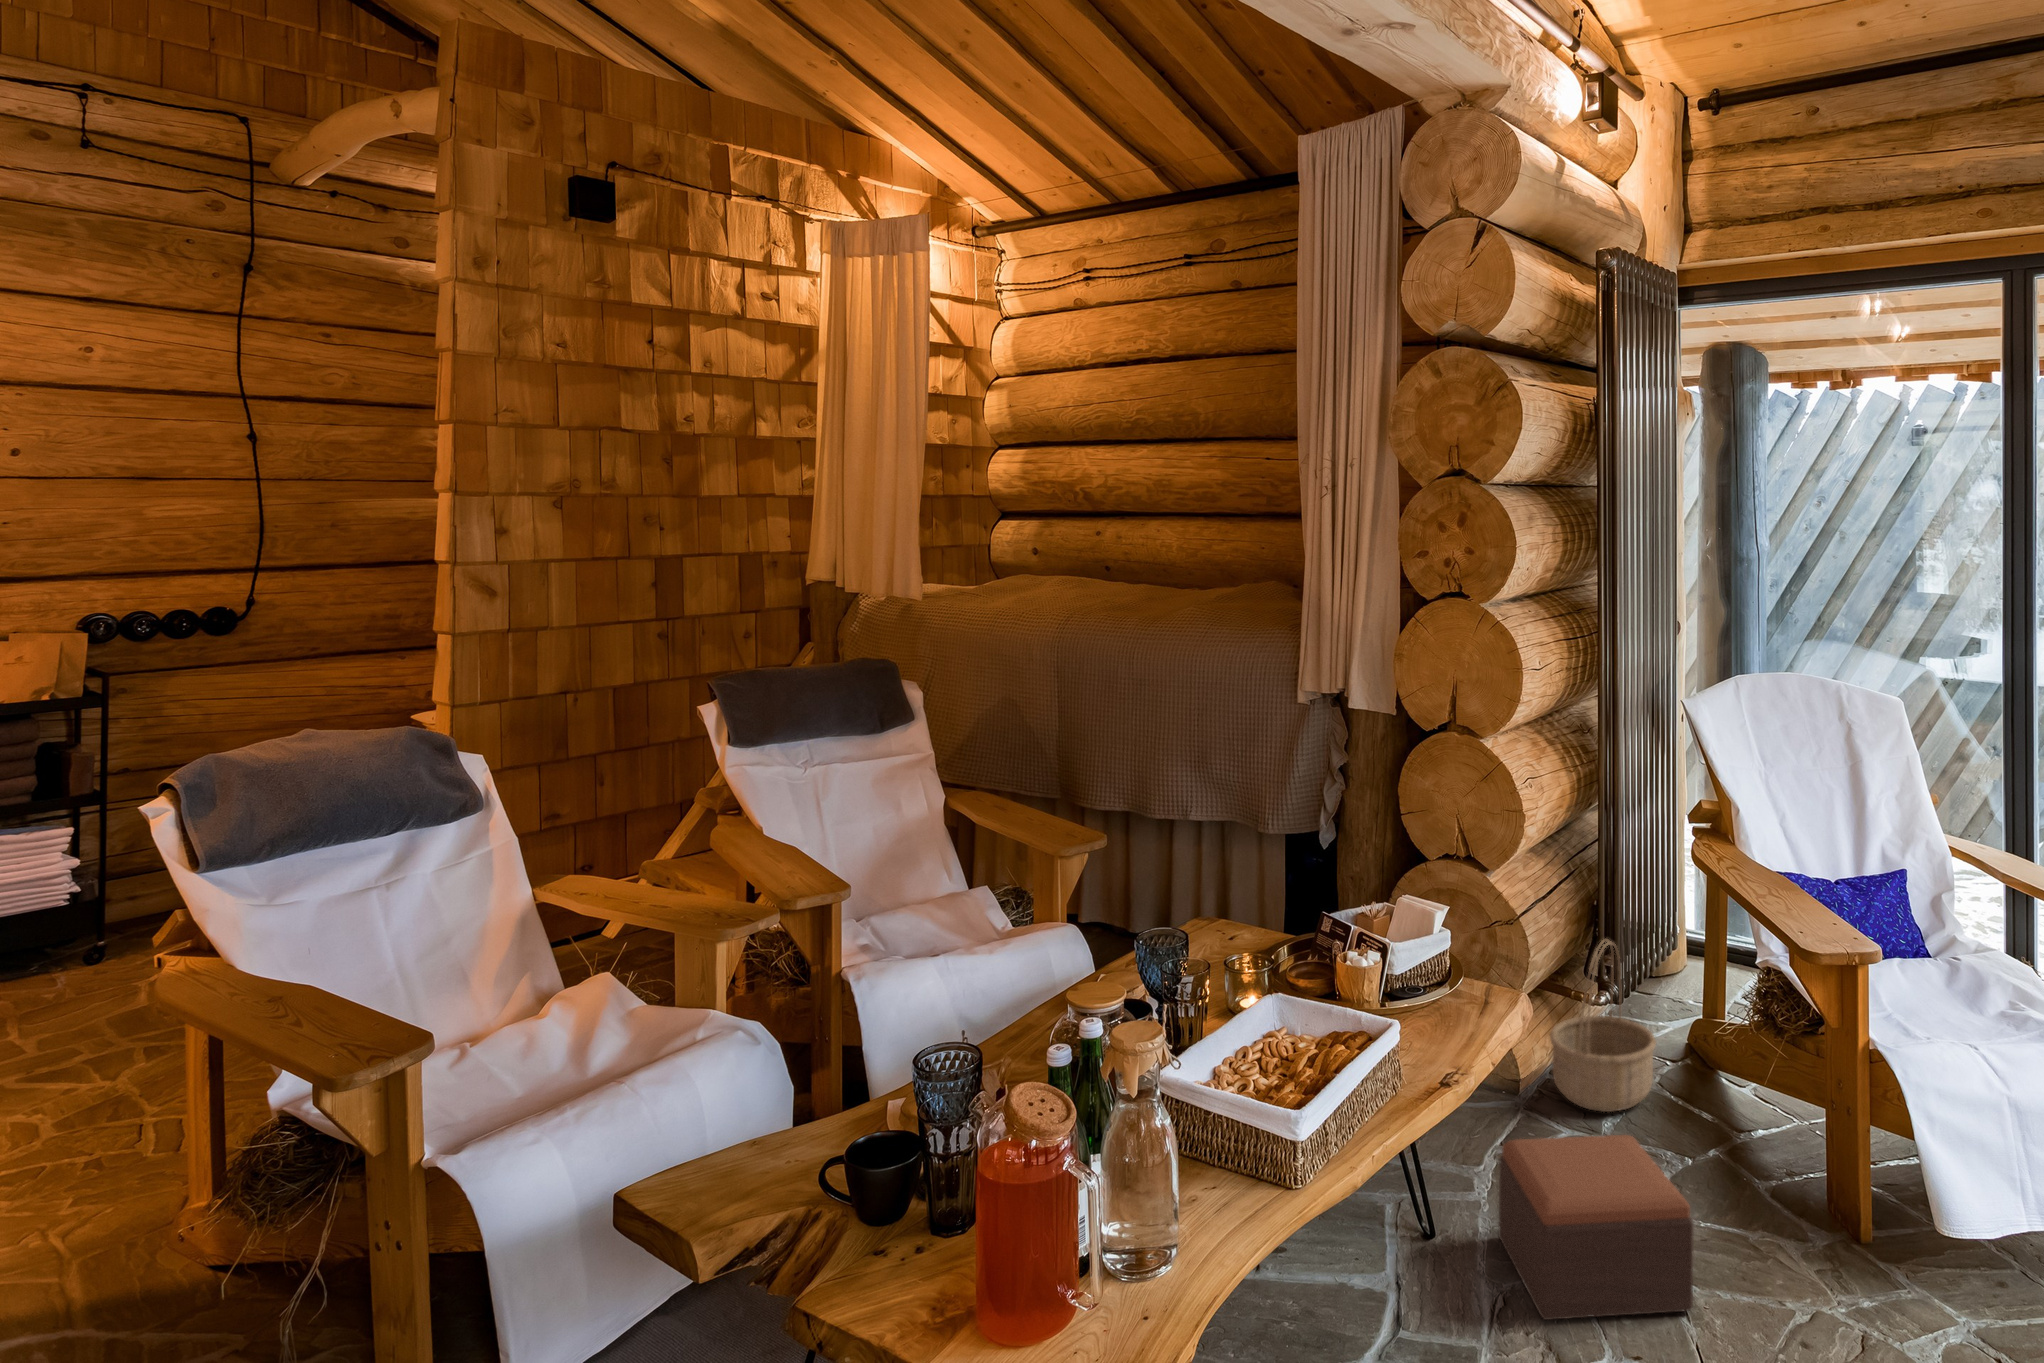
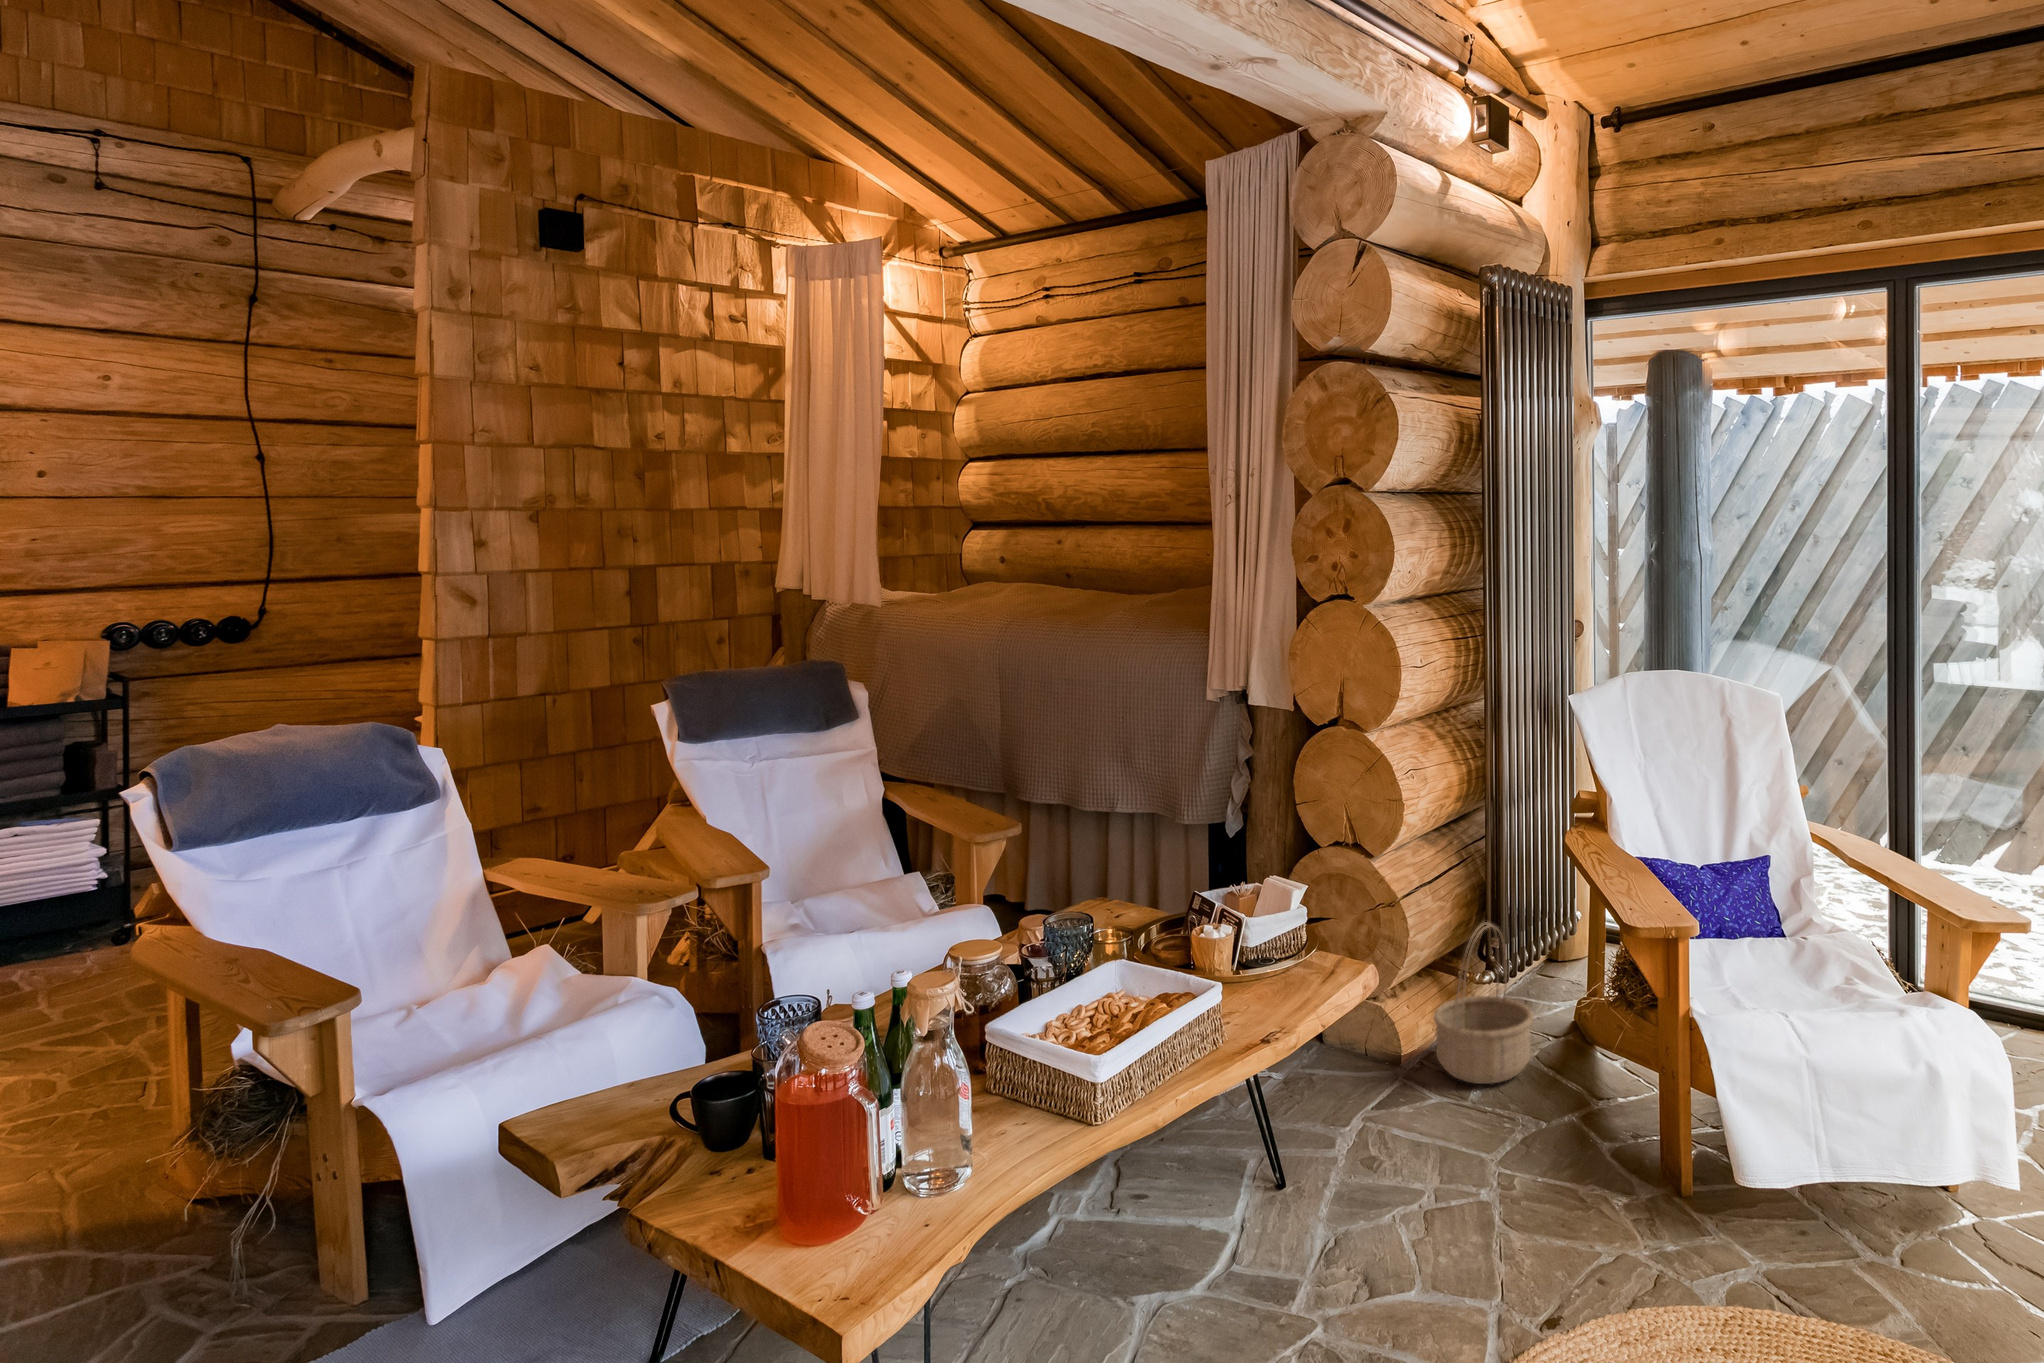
footstool: present [1499,1135,1694,1320] -> none [1346,1096,1505,1258]

